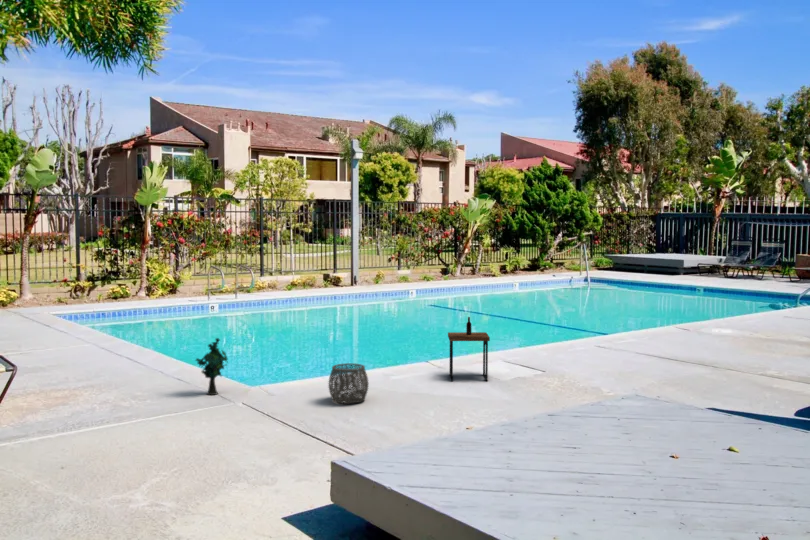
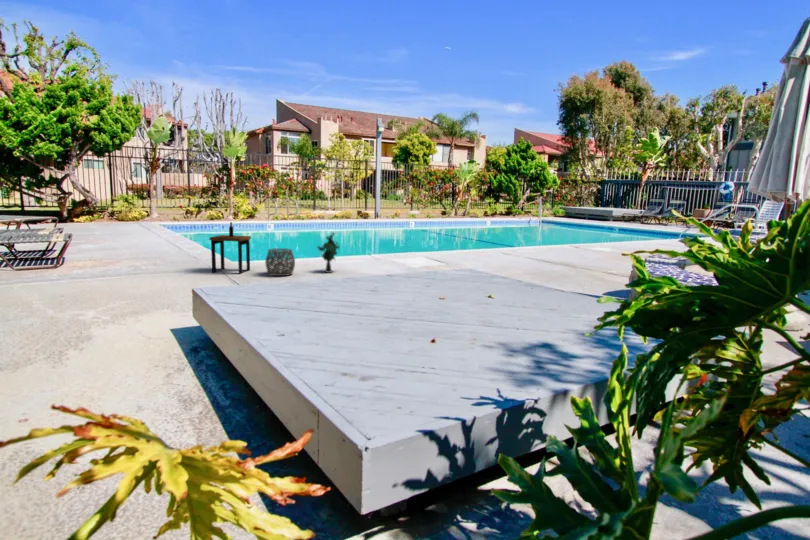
side table: present [448,317,490,381] -> present [209,222,251,274]
decorative plant: present [196,338,227,395] -> present [318,233,339,273]

